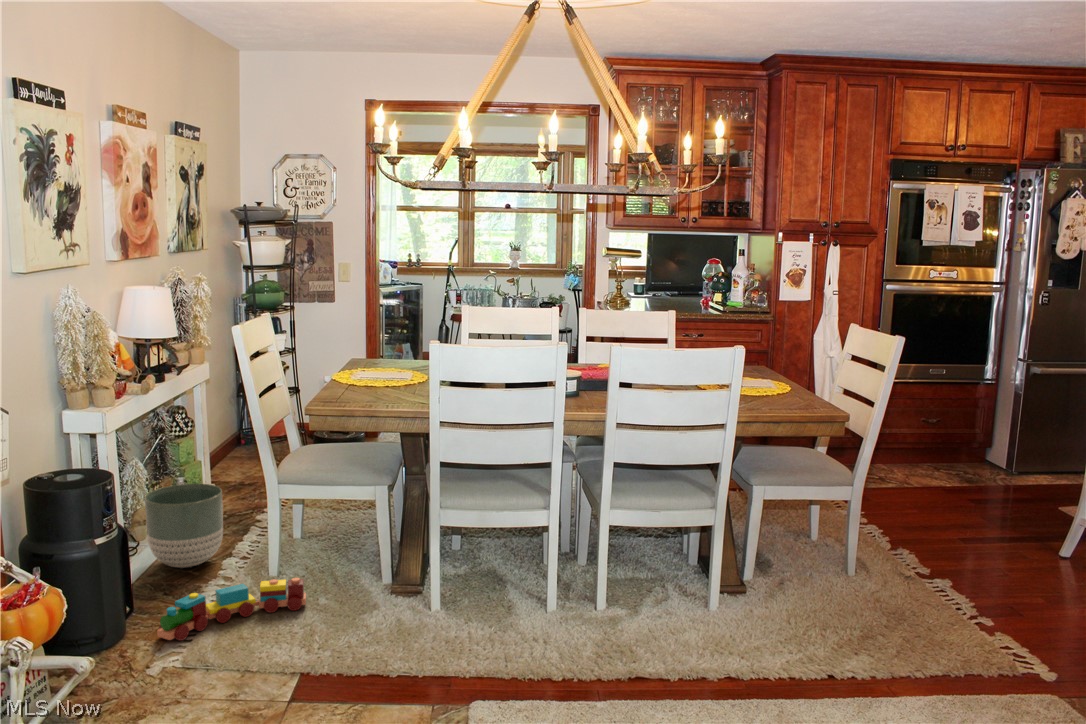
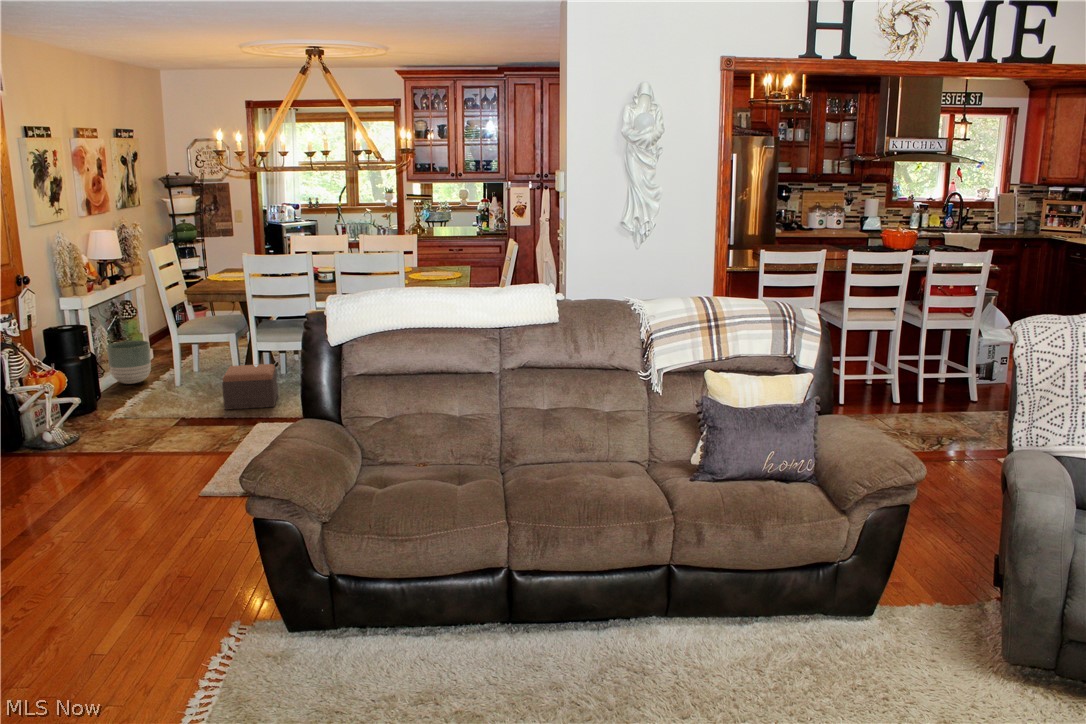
footstool: none [382,548,484,653] -> present [222,364,278,410]
toy train: present [157,578,306,641] -> none [114,382,192,408]

